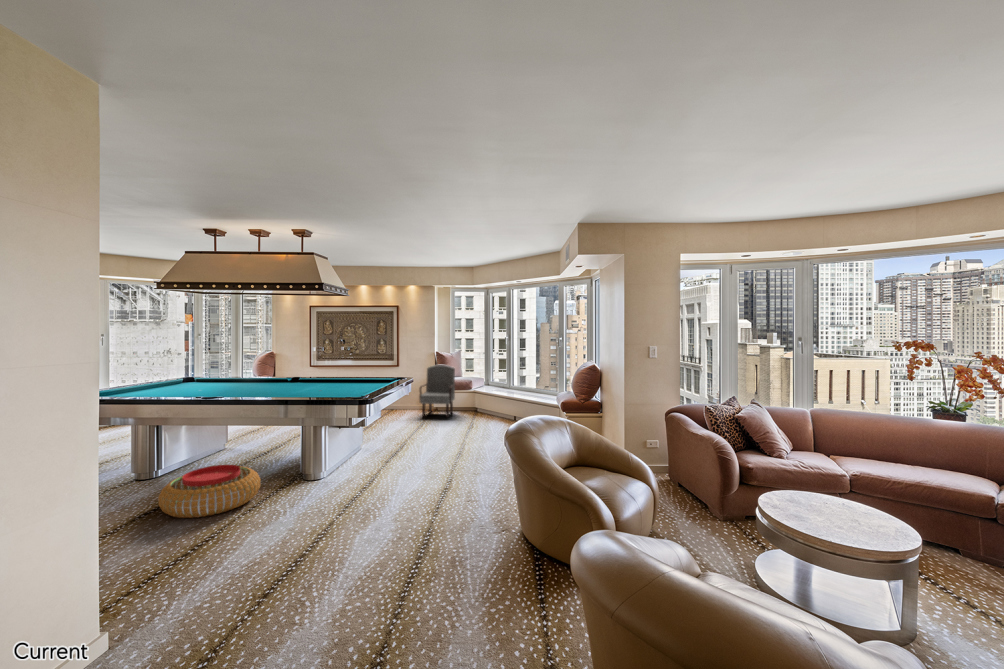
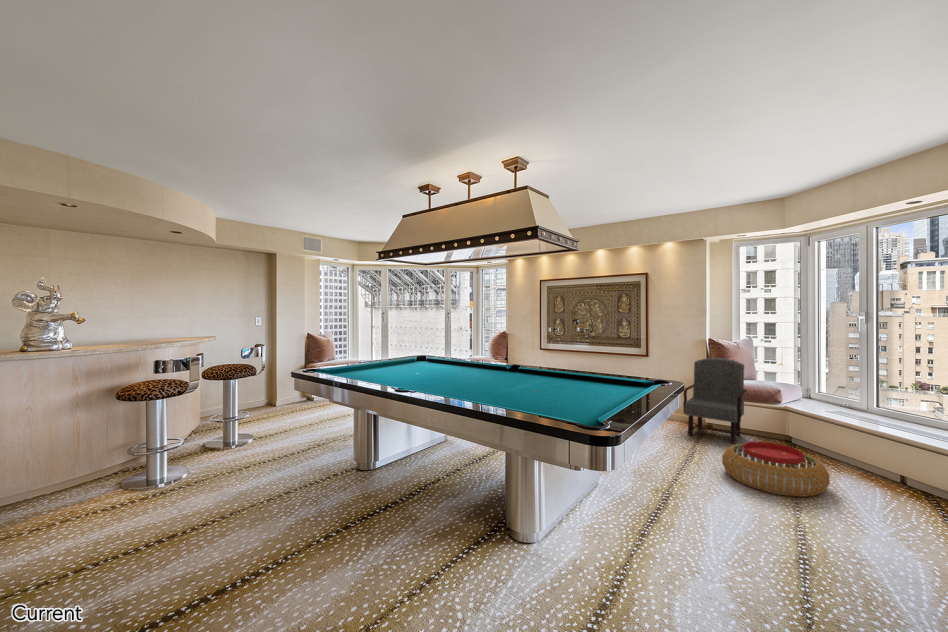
pouf: present [159,465,260,518] -> present [722,442,830,497]

